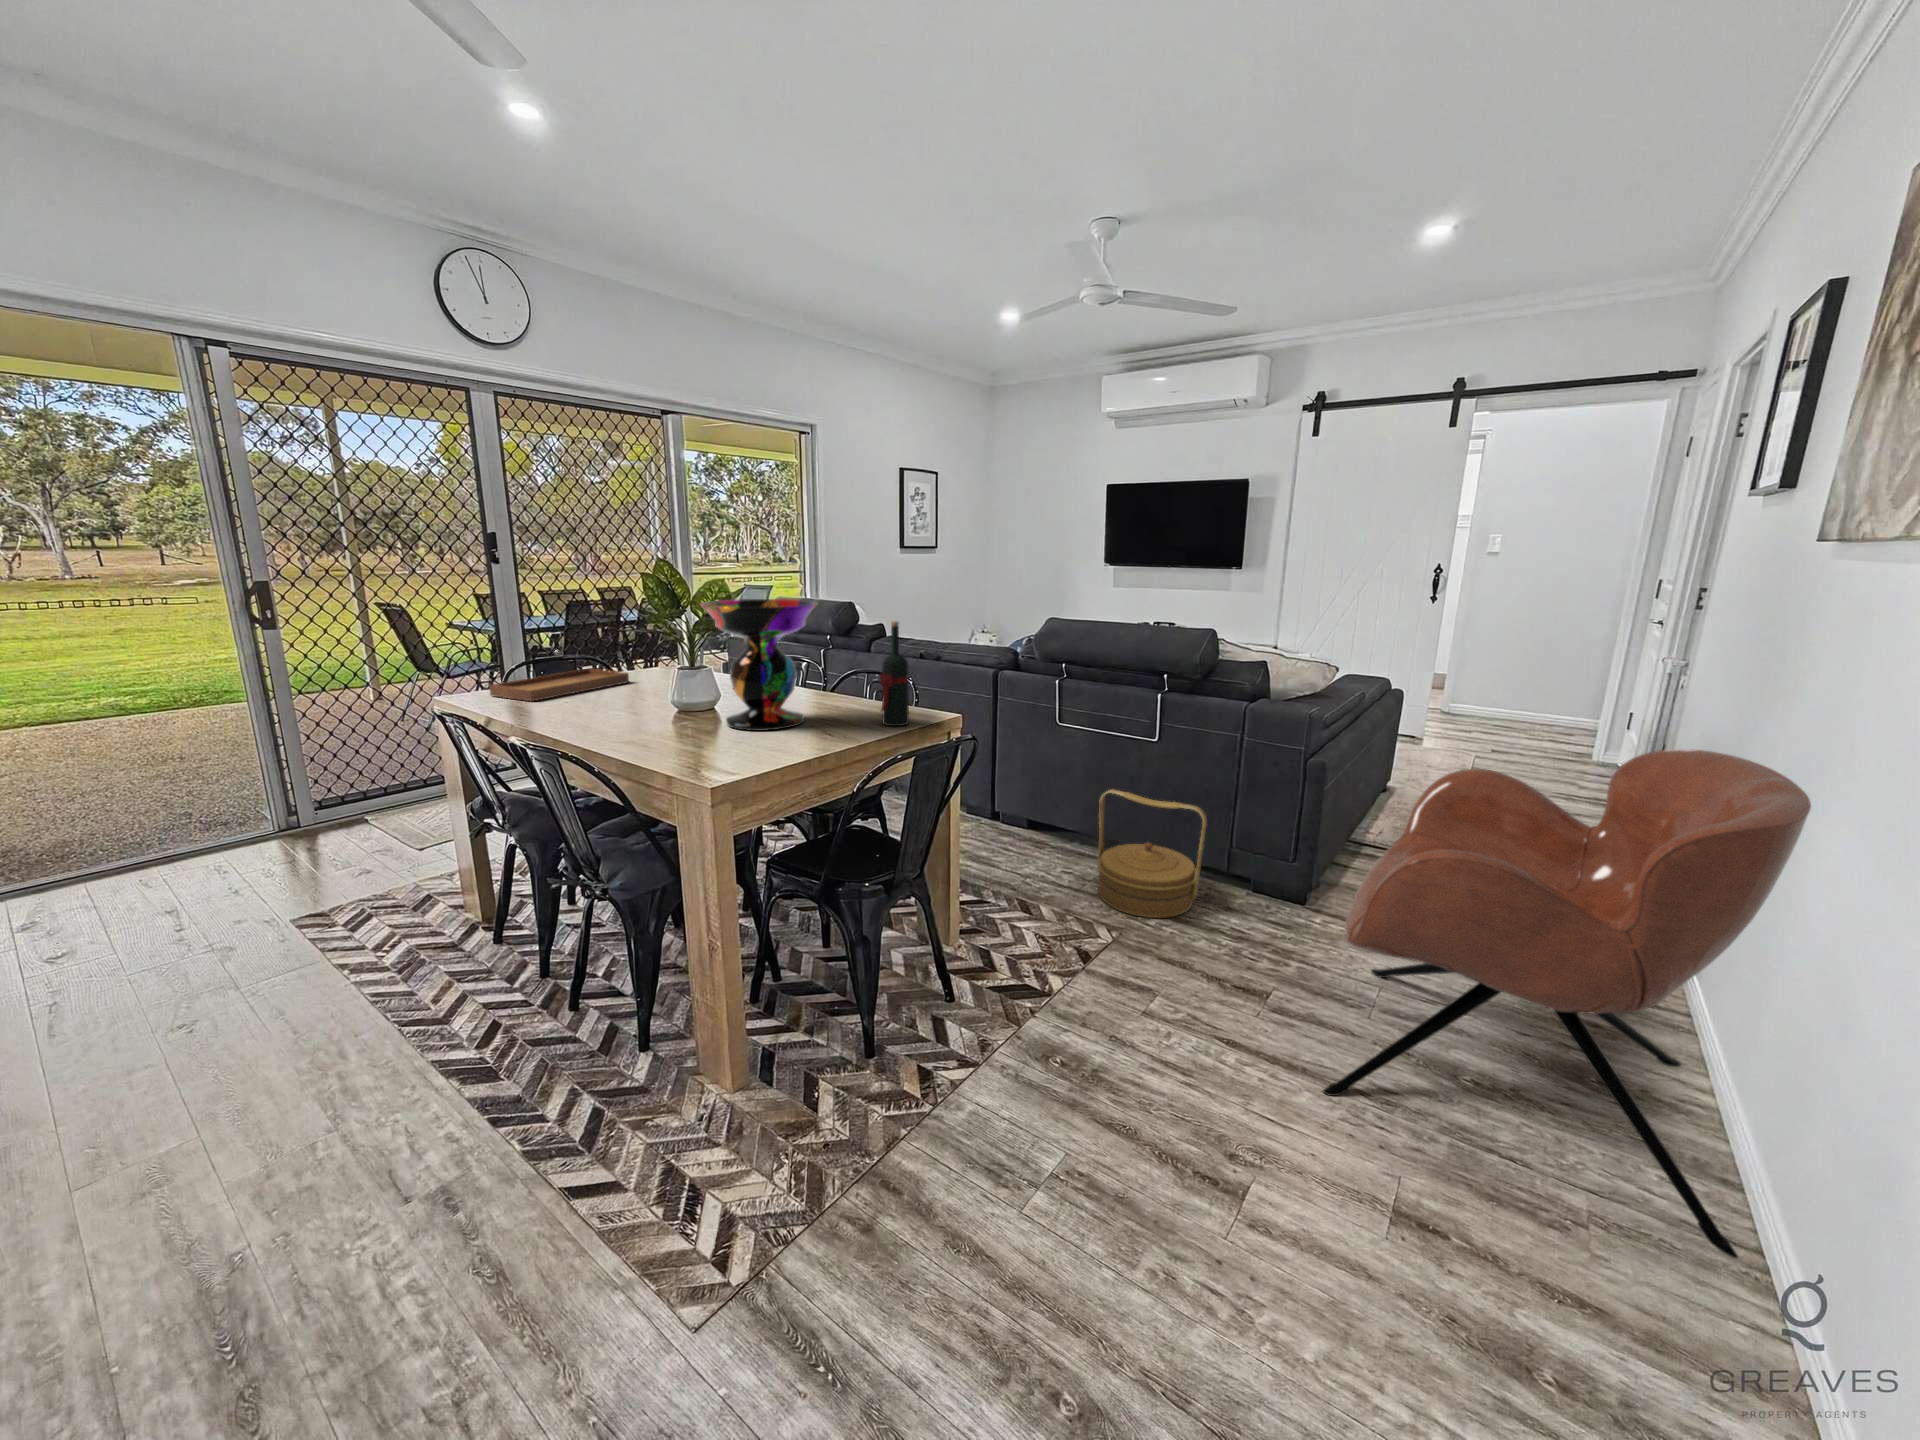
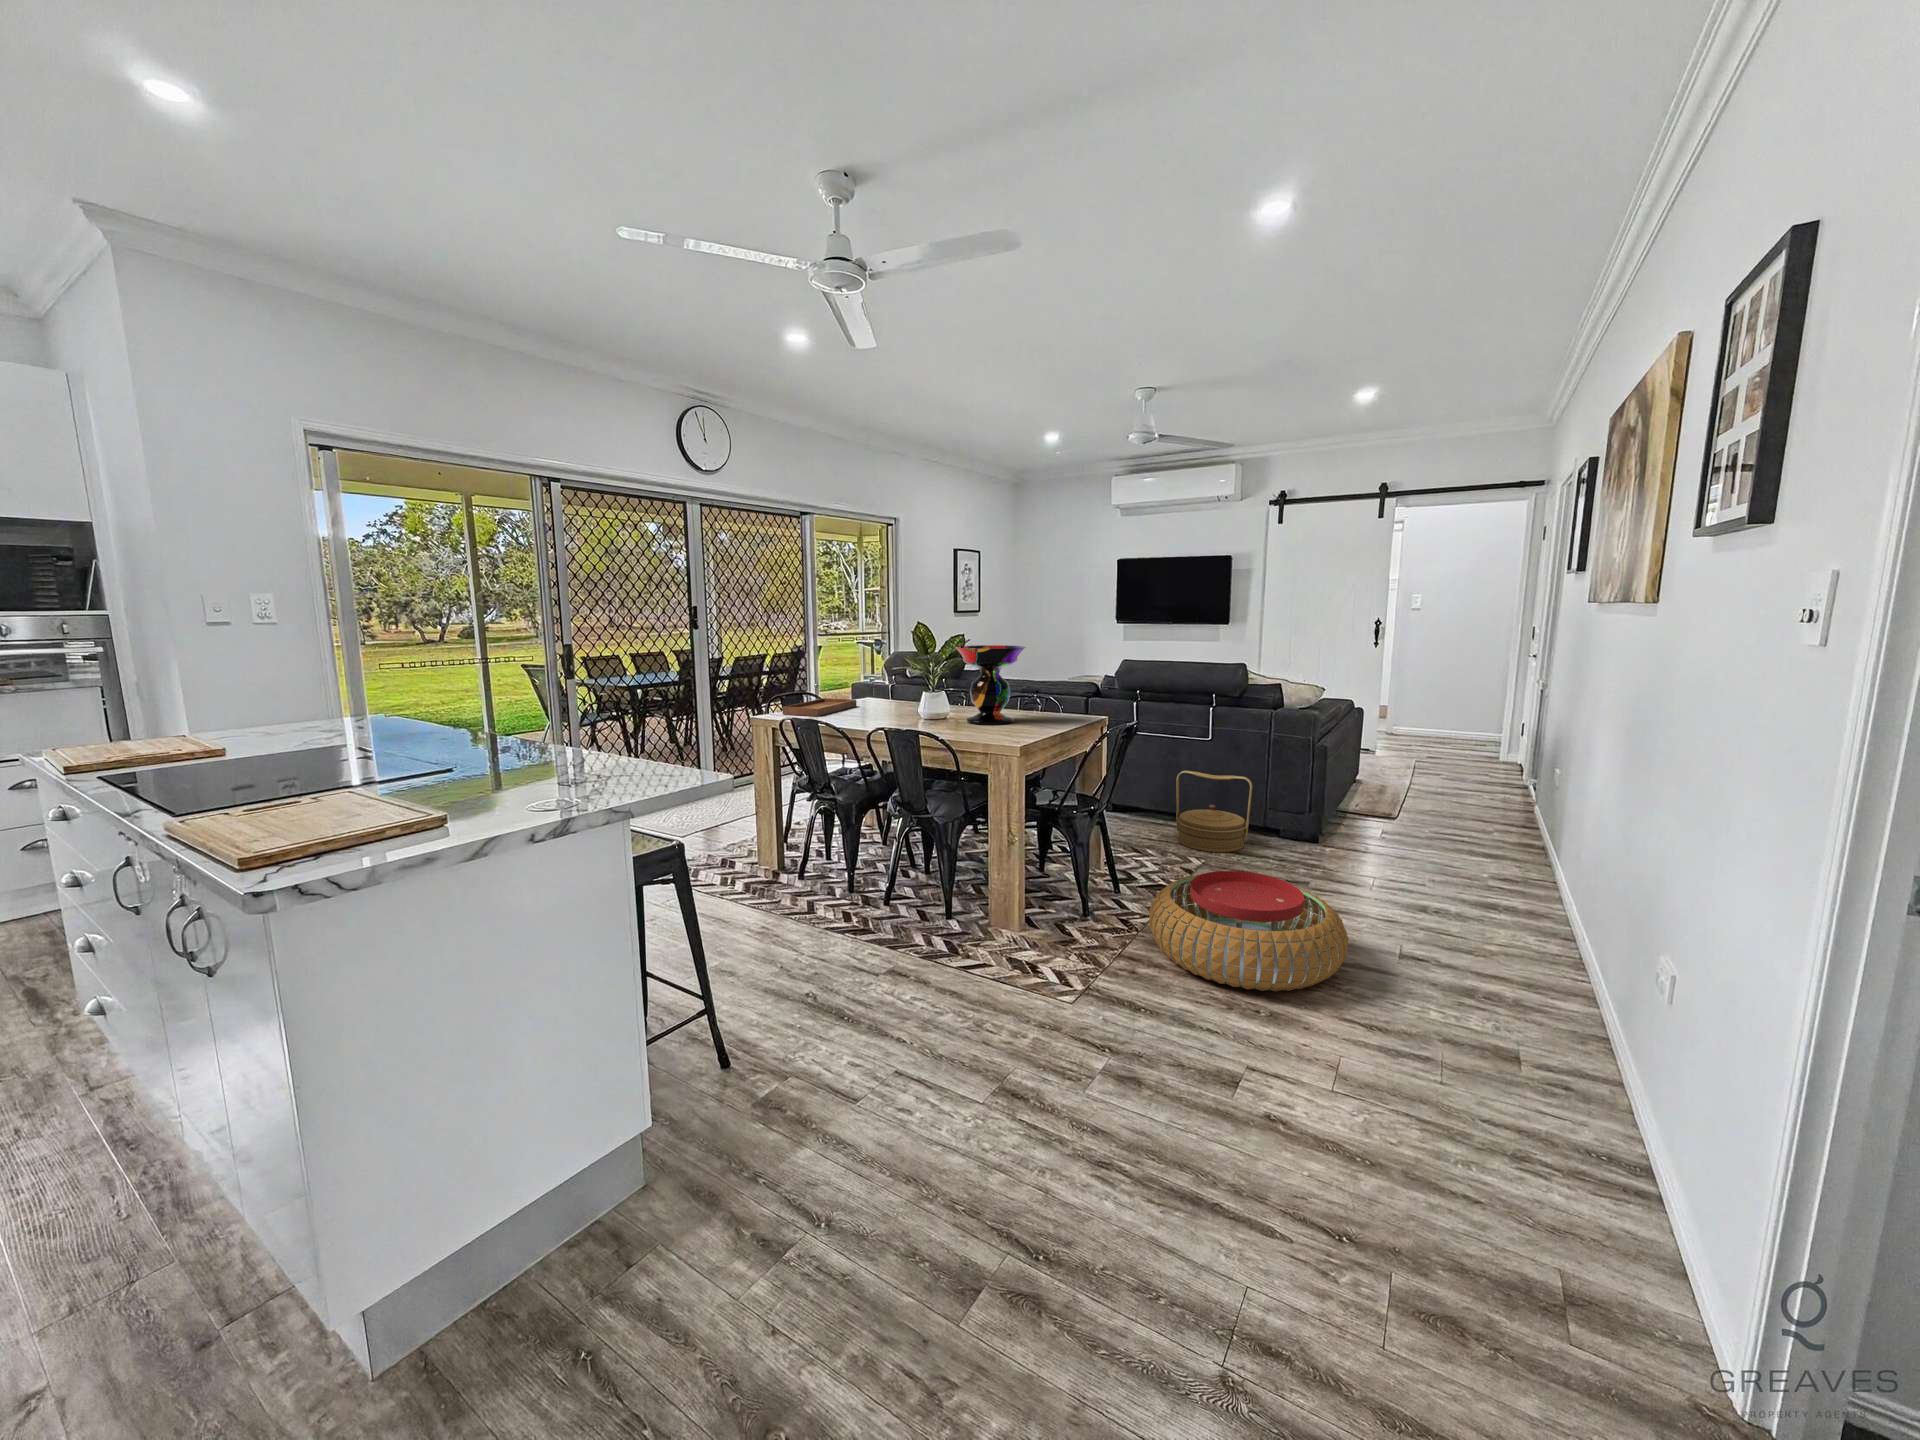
wine bottle: present [880,621,909,726] -> none [1063,657,1080,721]
armchair: present [1323,749,1811,1258] -> none [1352,715,1585,963]
pouf: none [934,1007,1287,1324] -> present [1149,871,1348,991]

